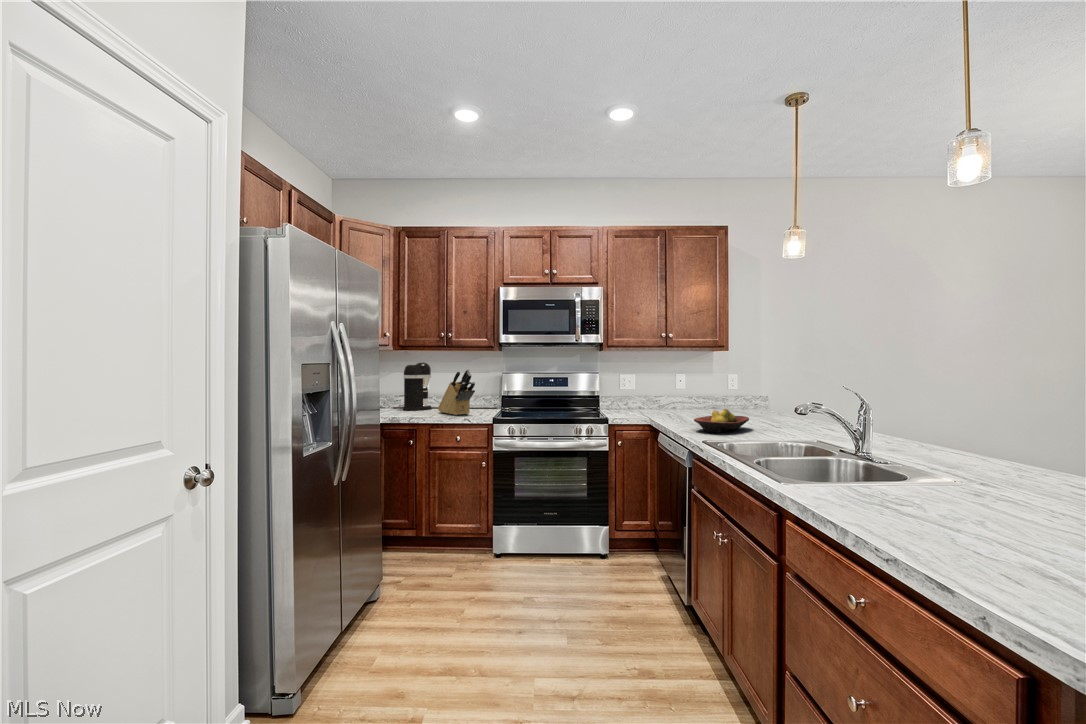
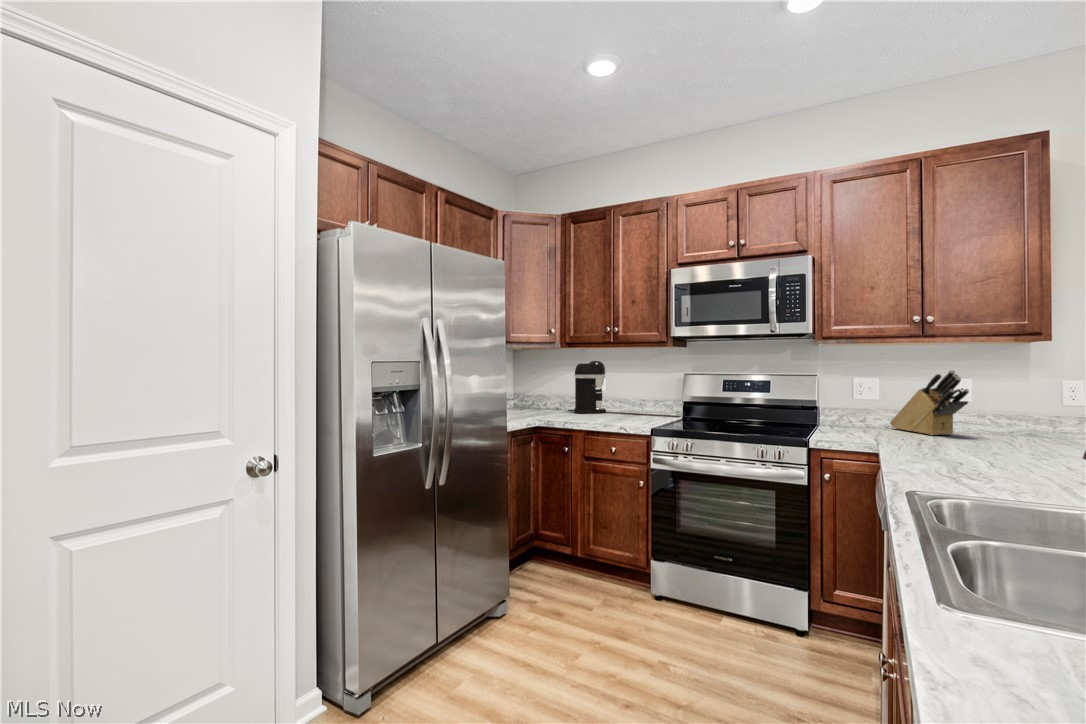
knife block: present [438,369,475,415] -> present [890,370,969,435]
fruit bowl: present [694,409,749,433] -> none [923,440,1052,482]

